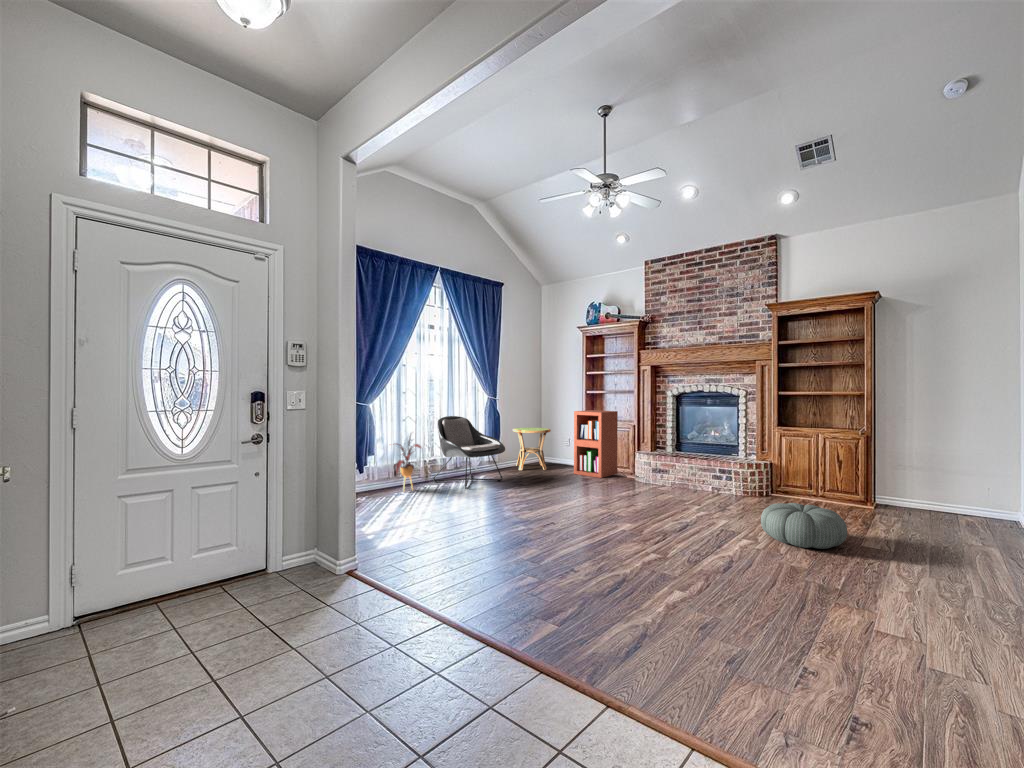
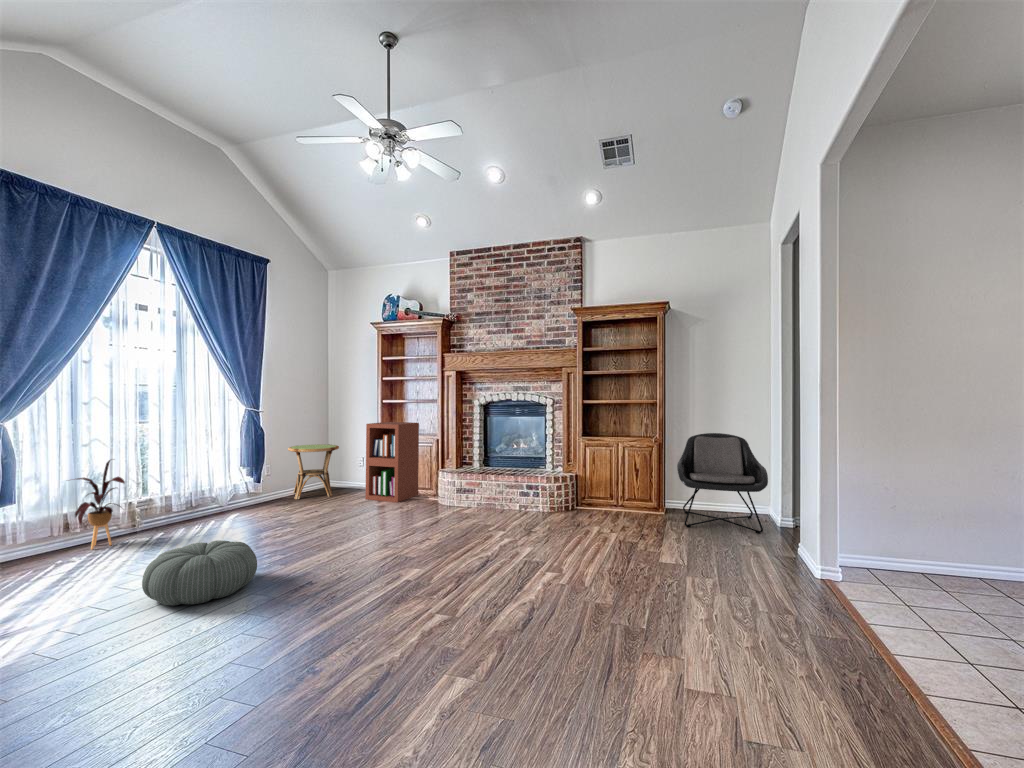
lounge chair: present [433,416,505,489] -> present [677,433,768,534]
pouf: present [761,503,847,549] -> present [142,540,257,605]

